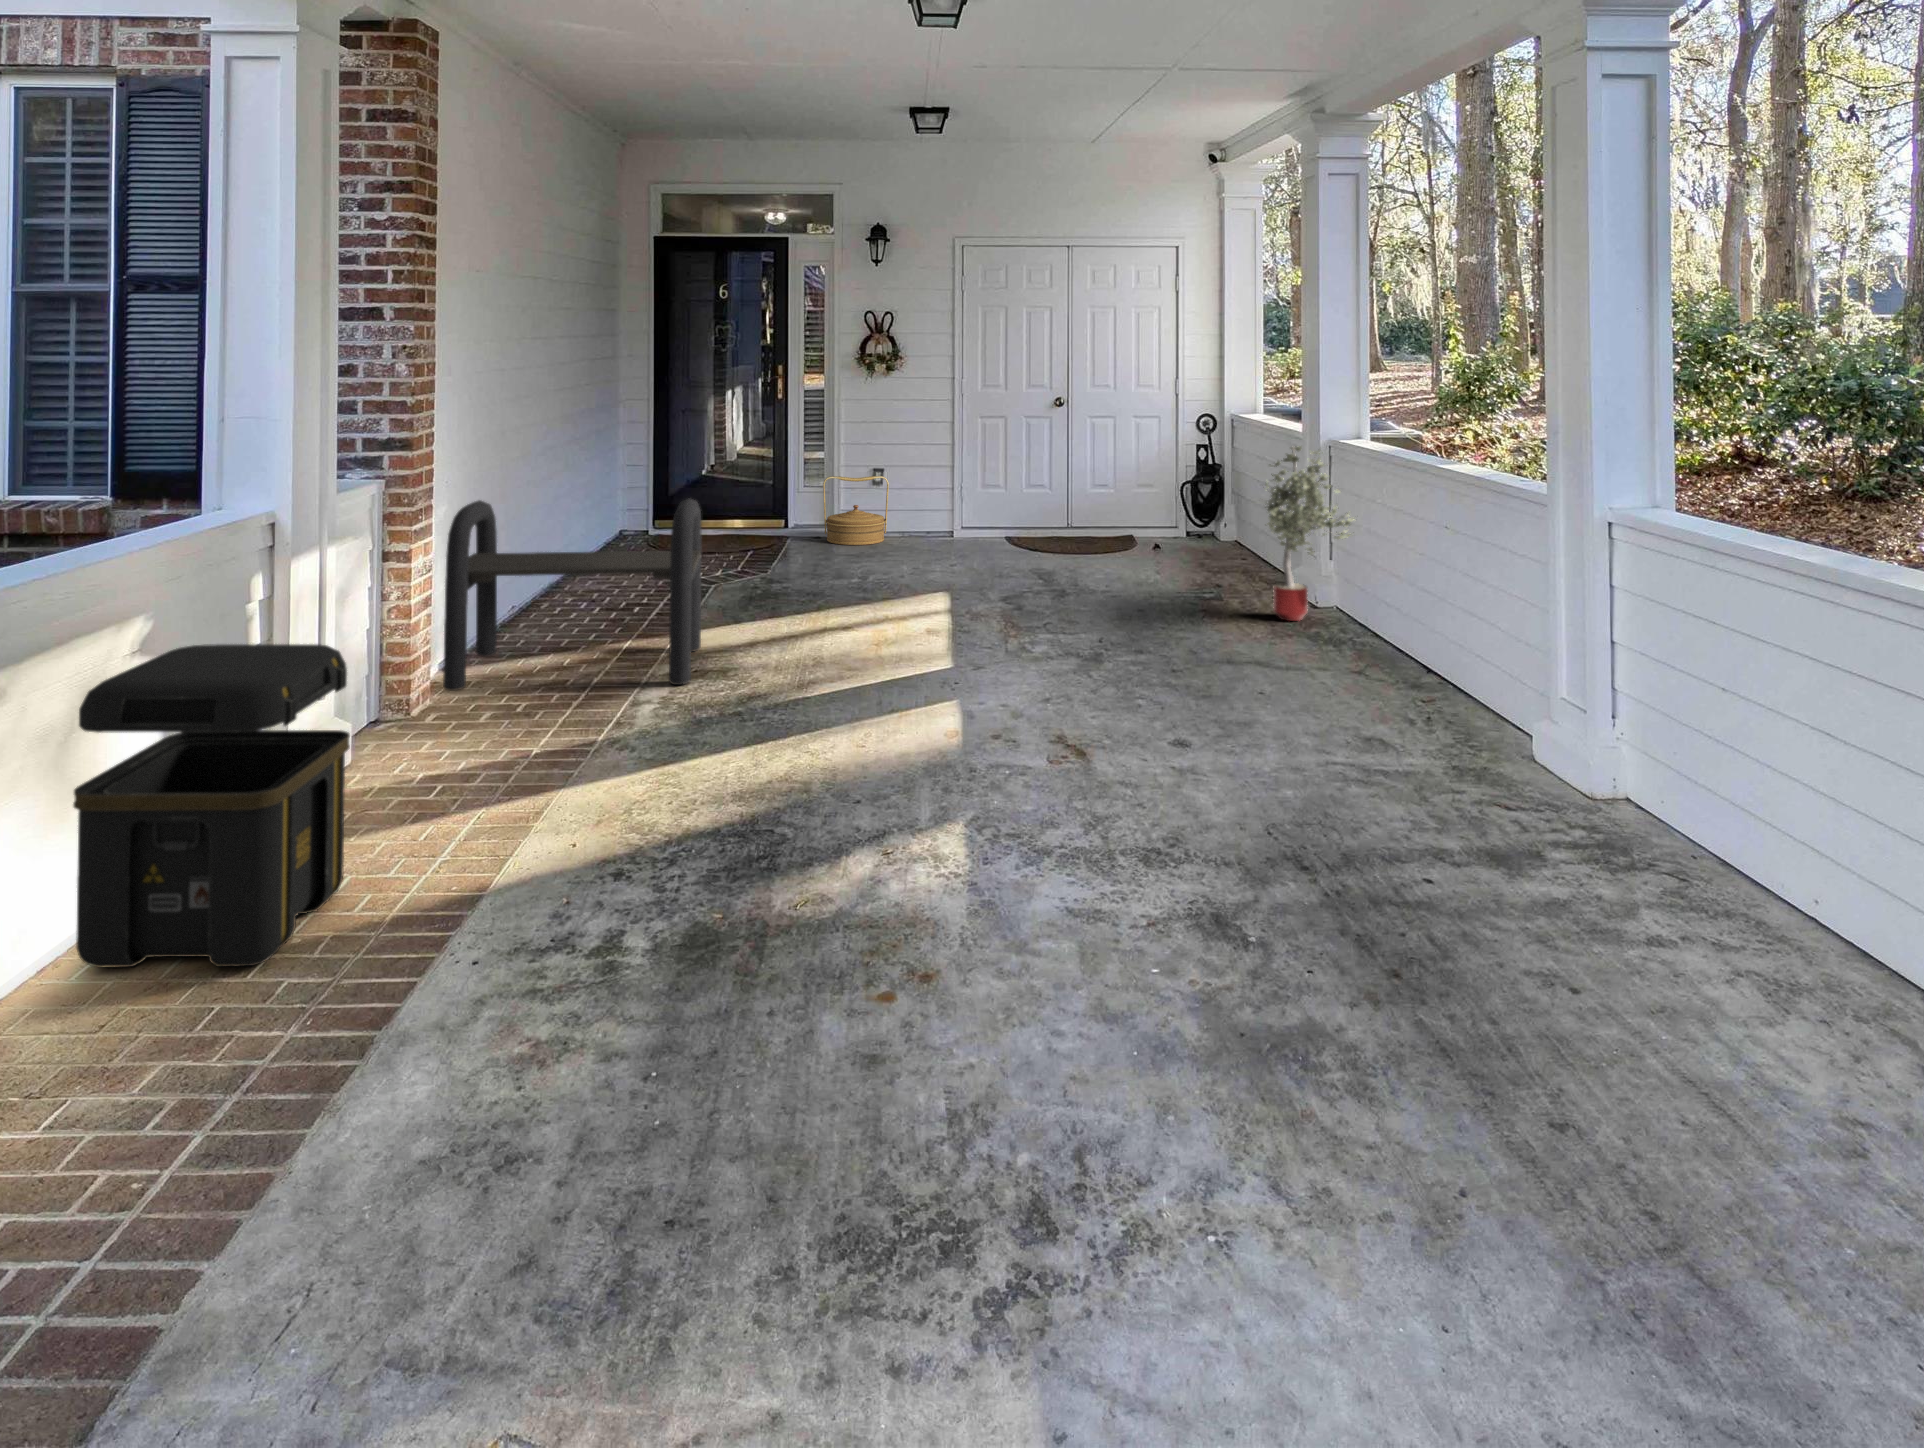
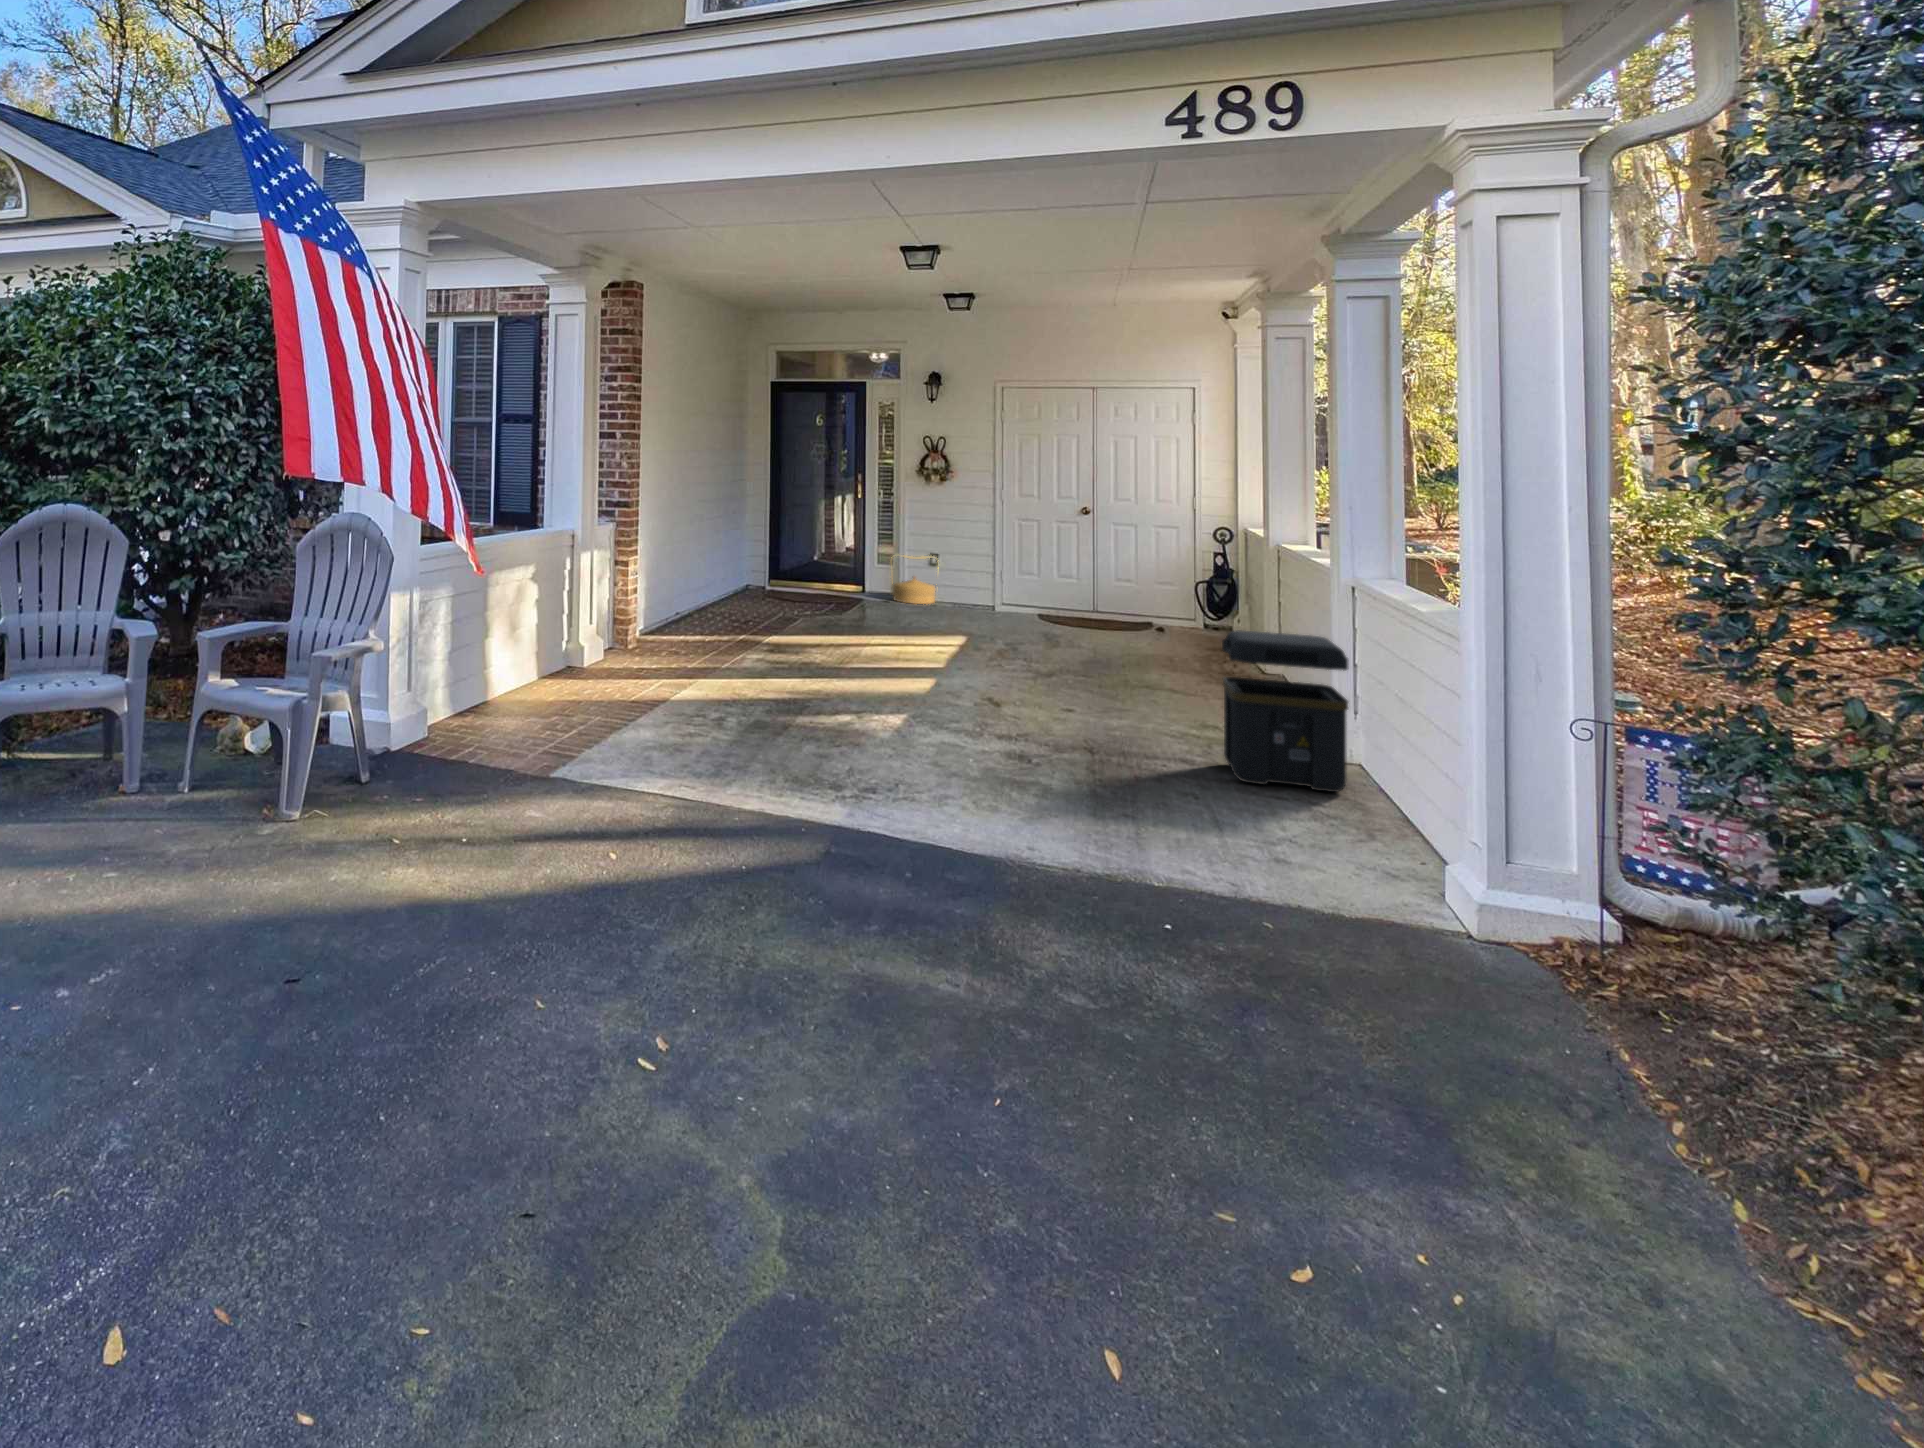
potted tree: present [1264,446,1355,621] -> none [1176,539,1252,663]
bench: present [443,498,701,691] -> none [645,541,789,651]
toolbox: present [73,644,350,968] -> present [1222,630,1349,792]

